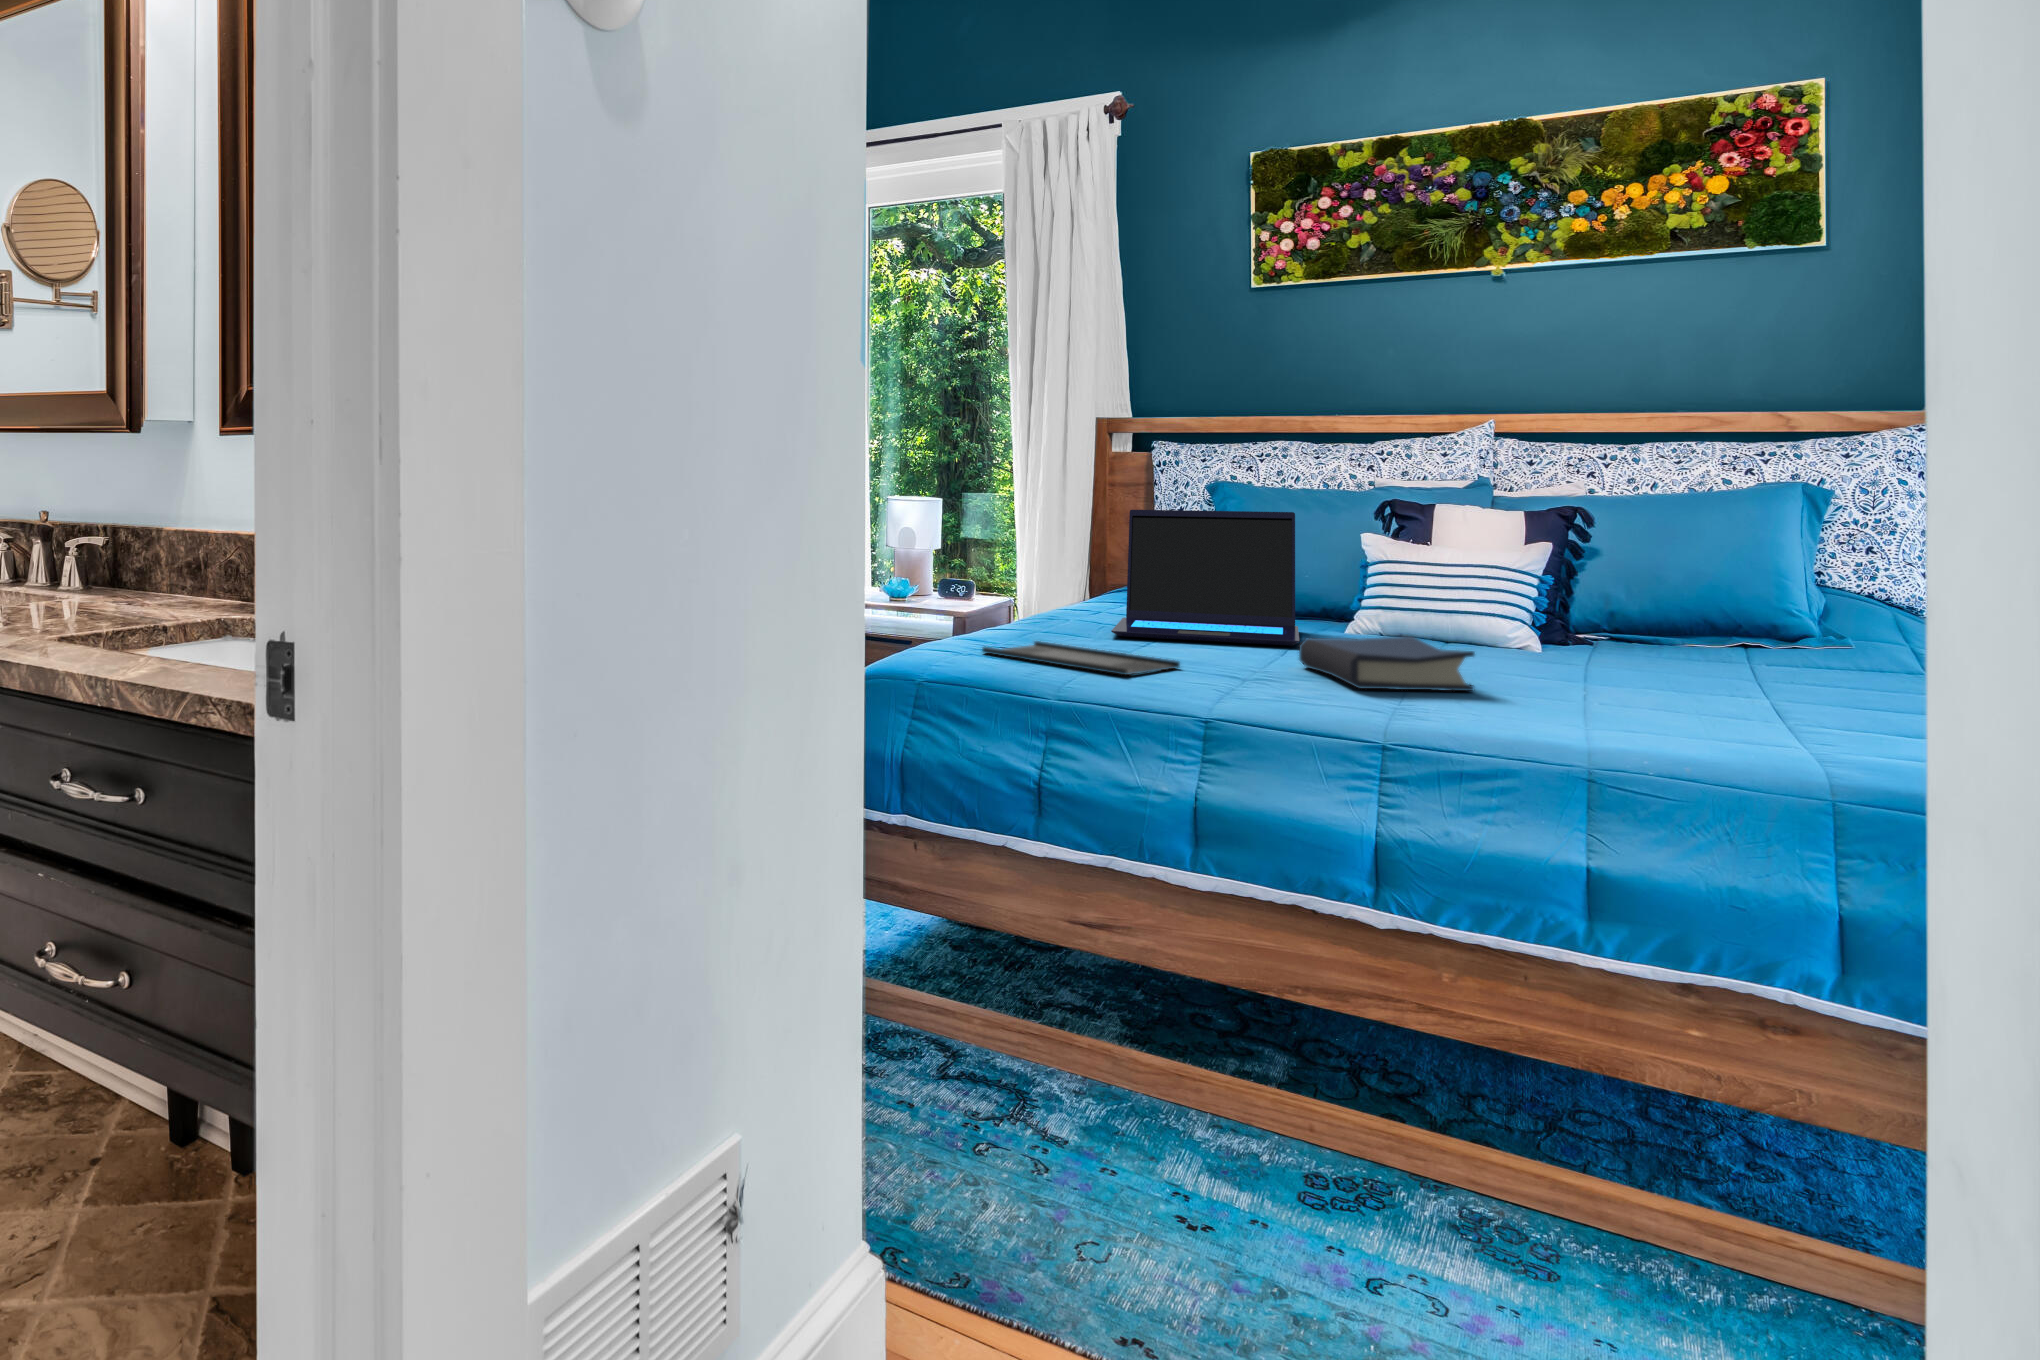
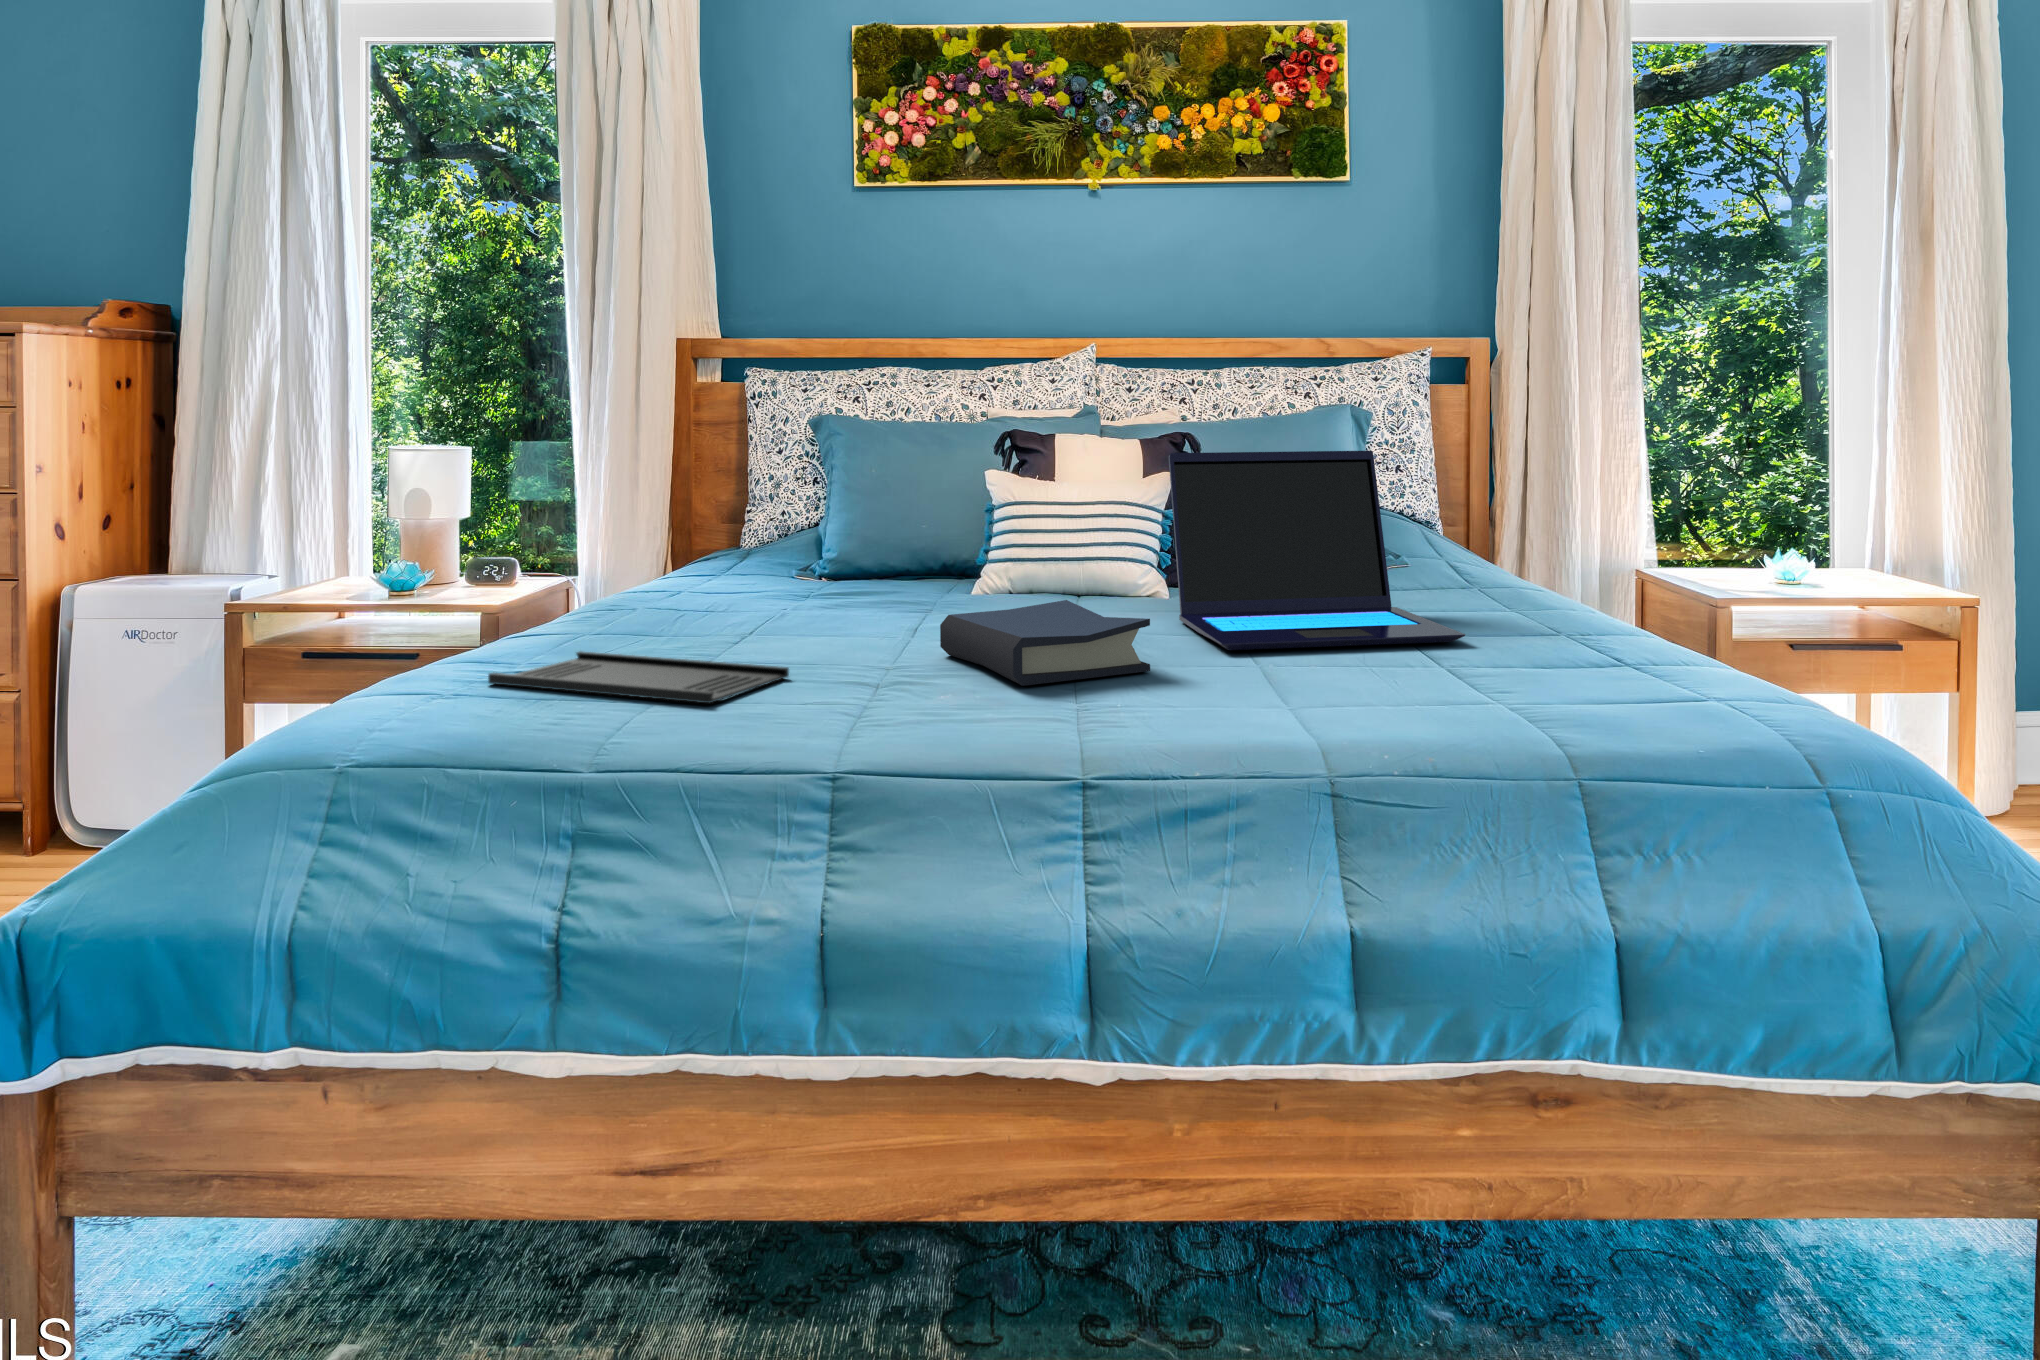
laptop: present [1111,510,1299,646] -> present [1169,451,1465,650]

